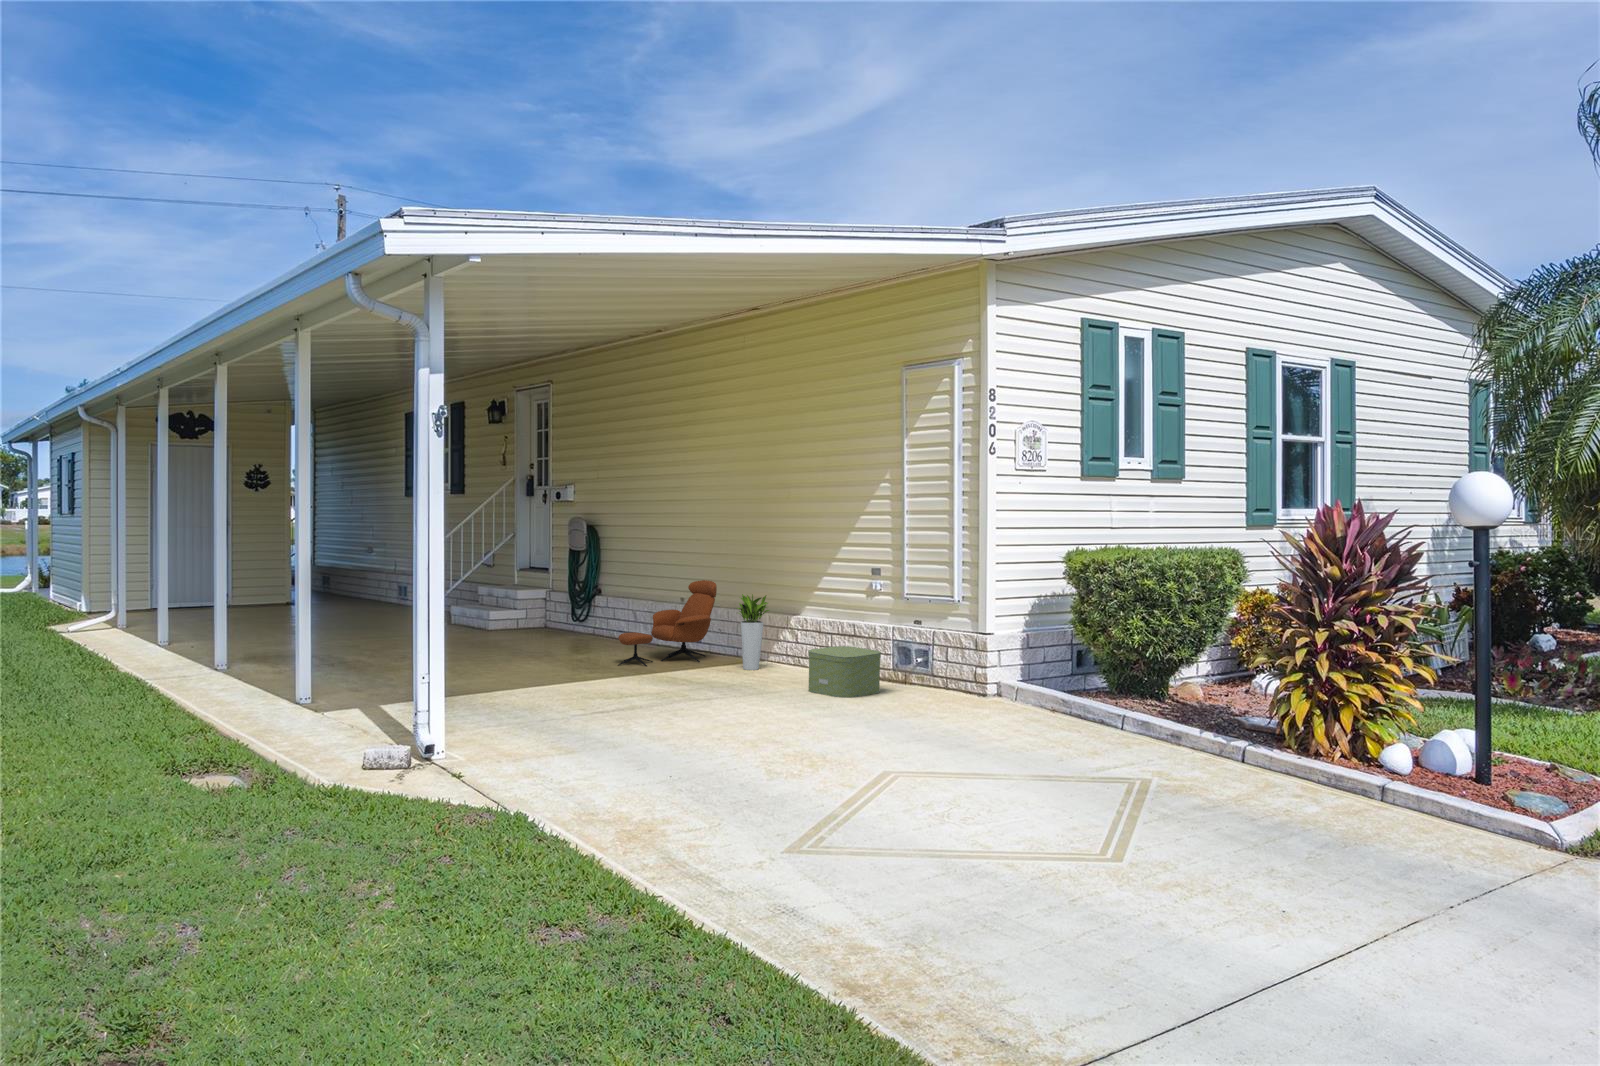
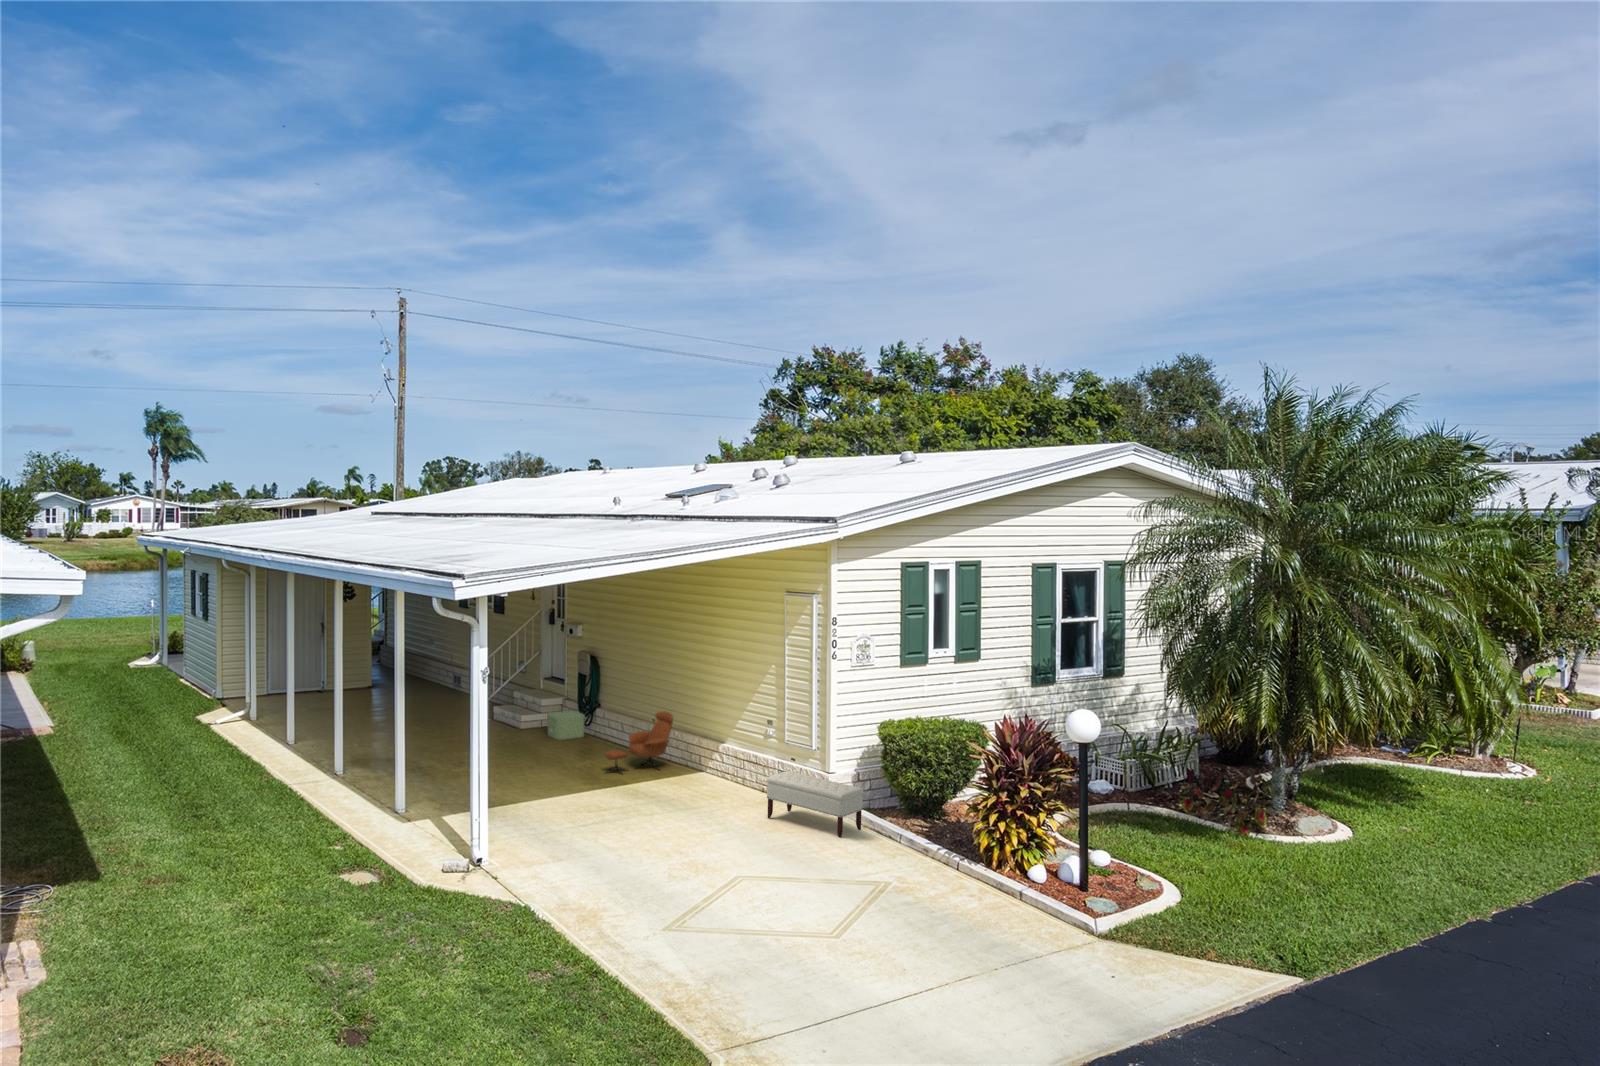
planter: present [738,594,769,670] -> none [682,727,708,779]
bench: none [886,637,1047,727] -> present [767,771,864,837]
storage box: present [808,646,881,698] -> present [548,711,585,740]

